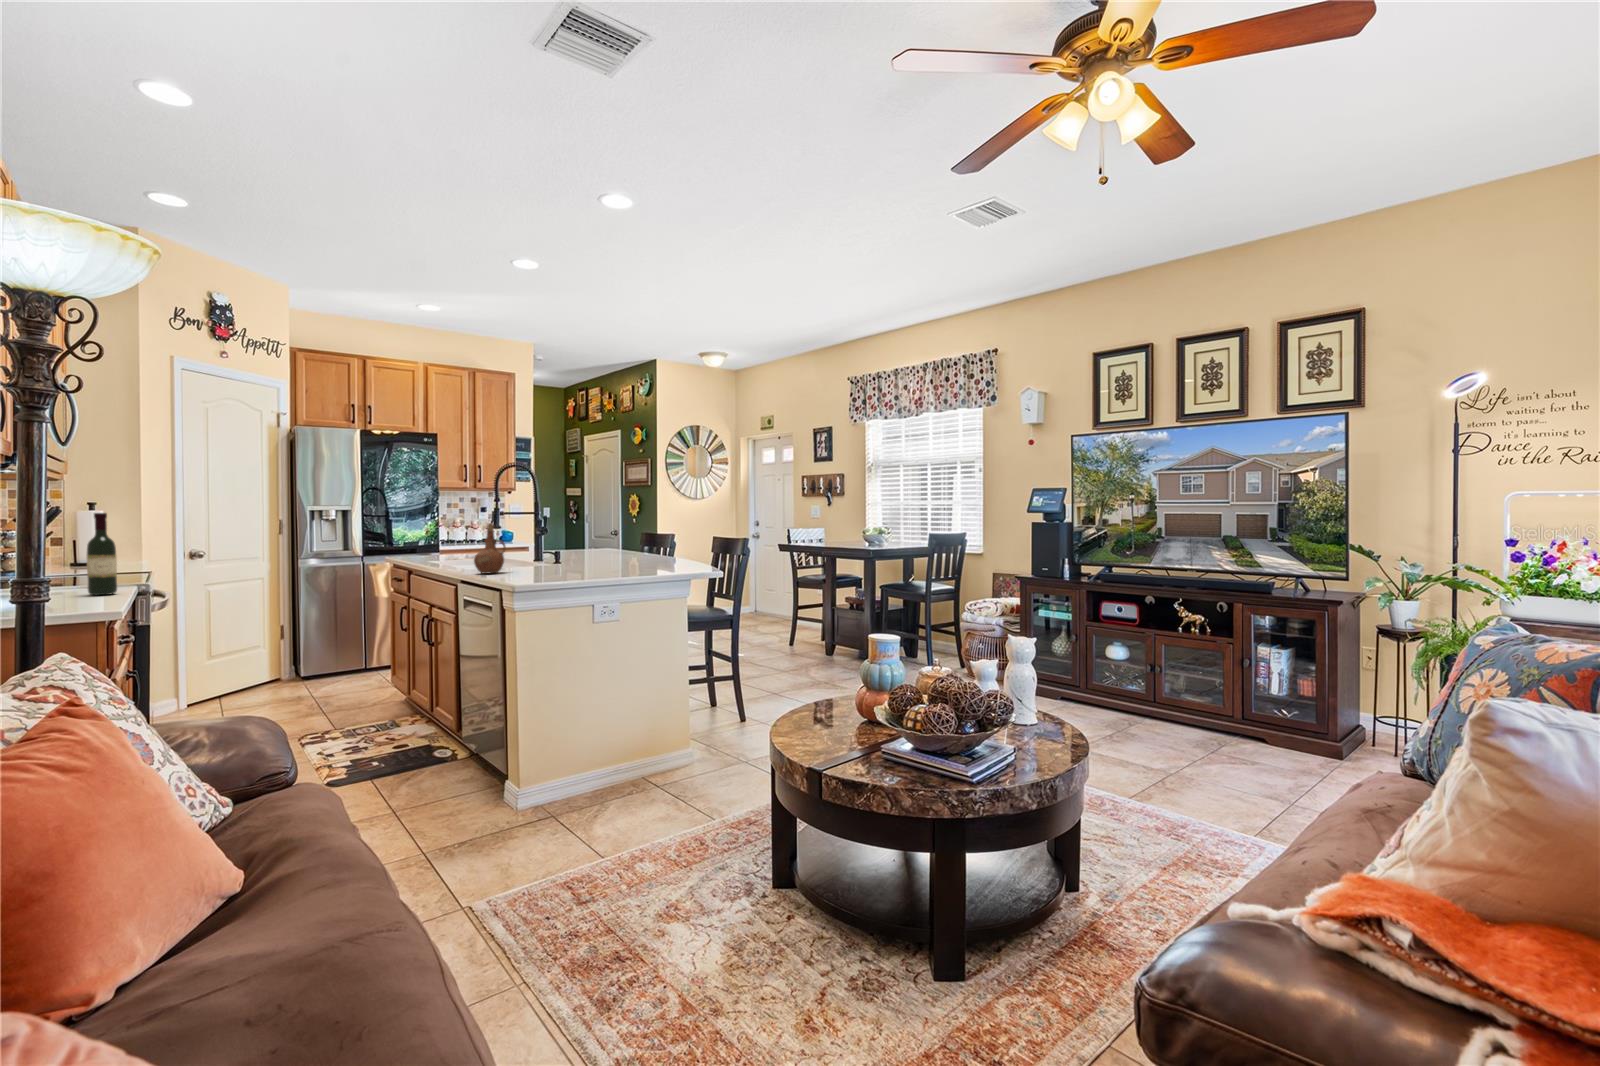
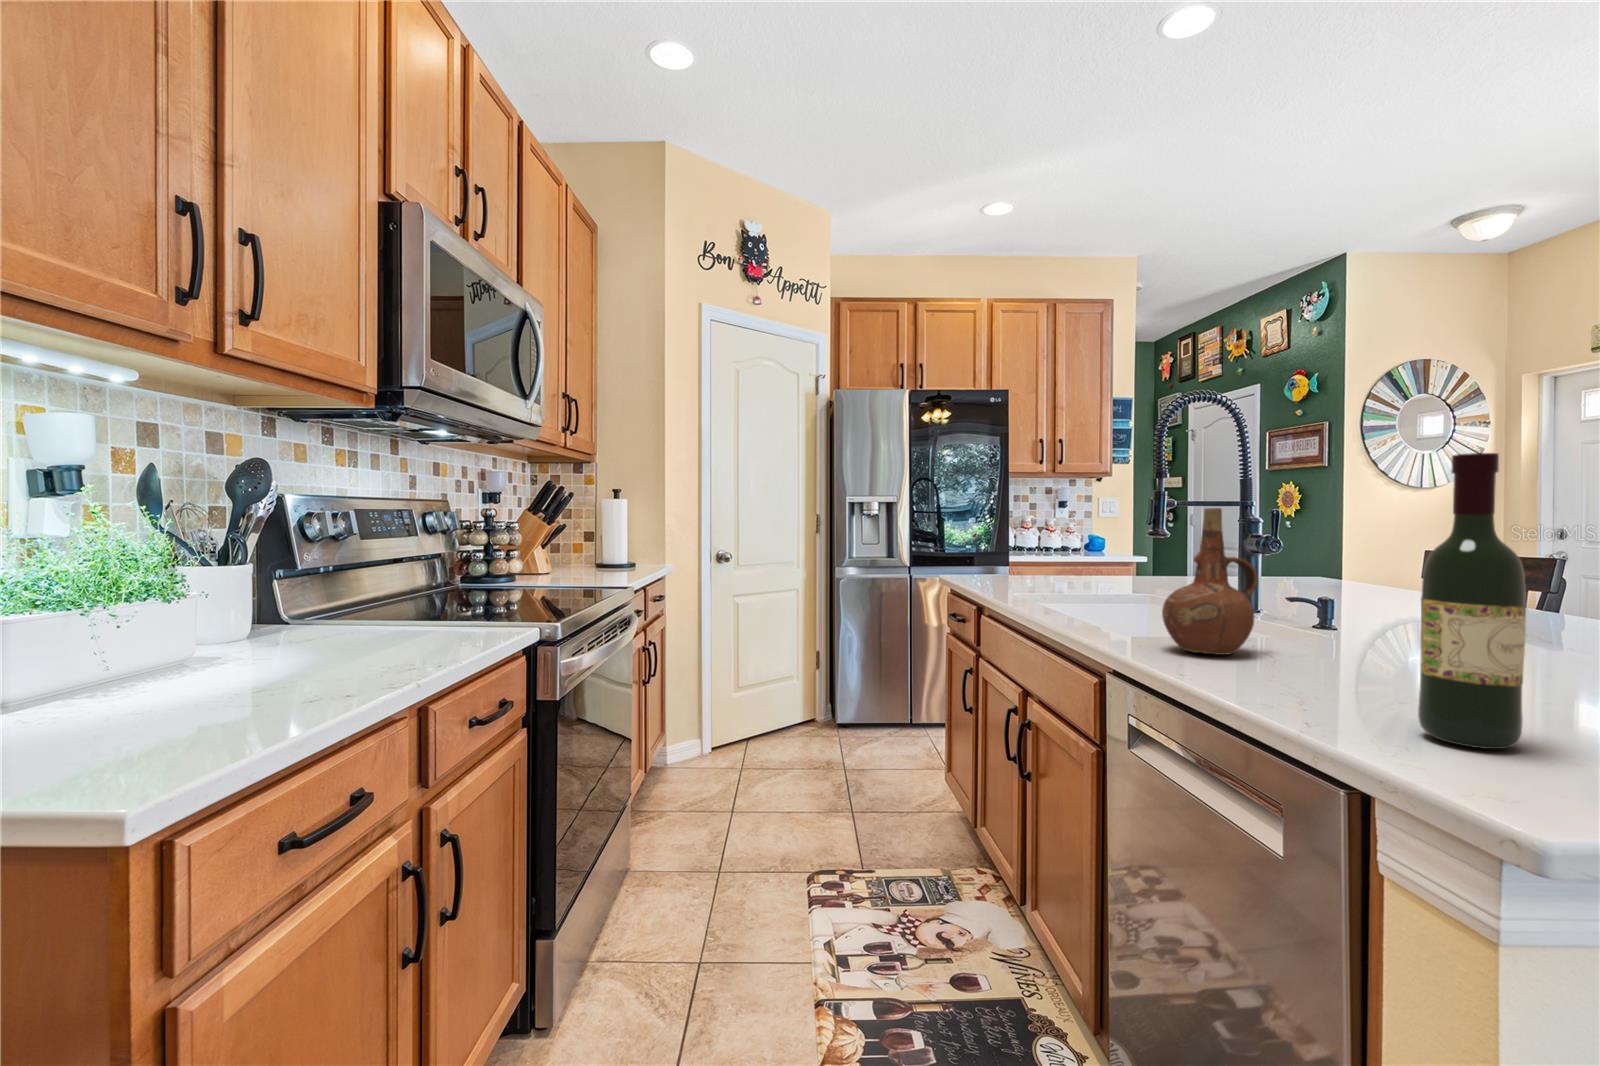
wine bottle: present [87,513,117,595] -> present [1418,453,1526,749]

